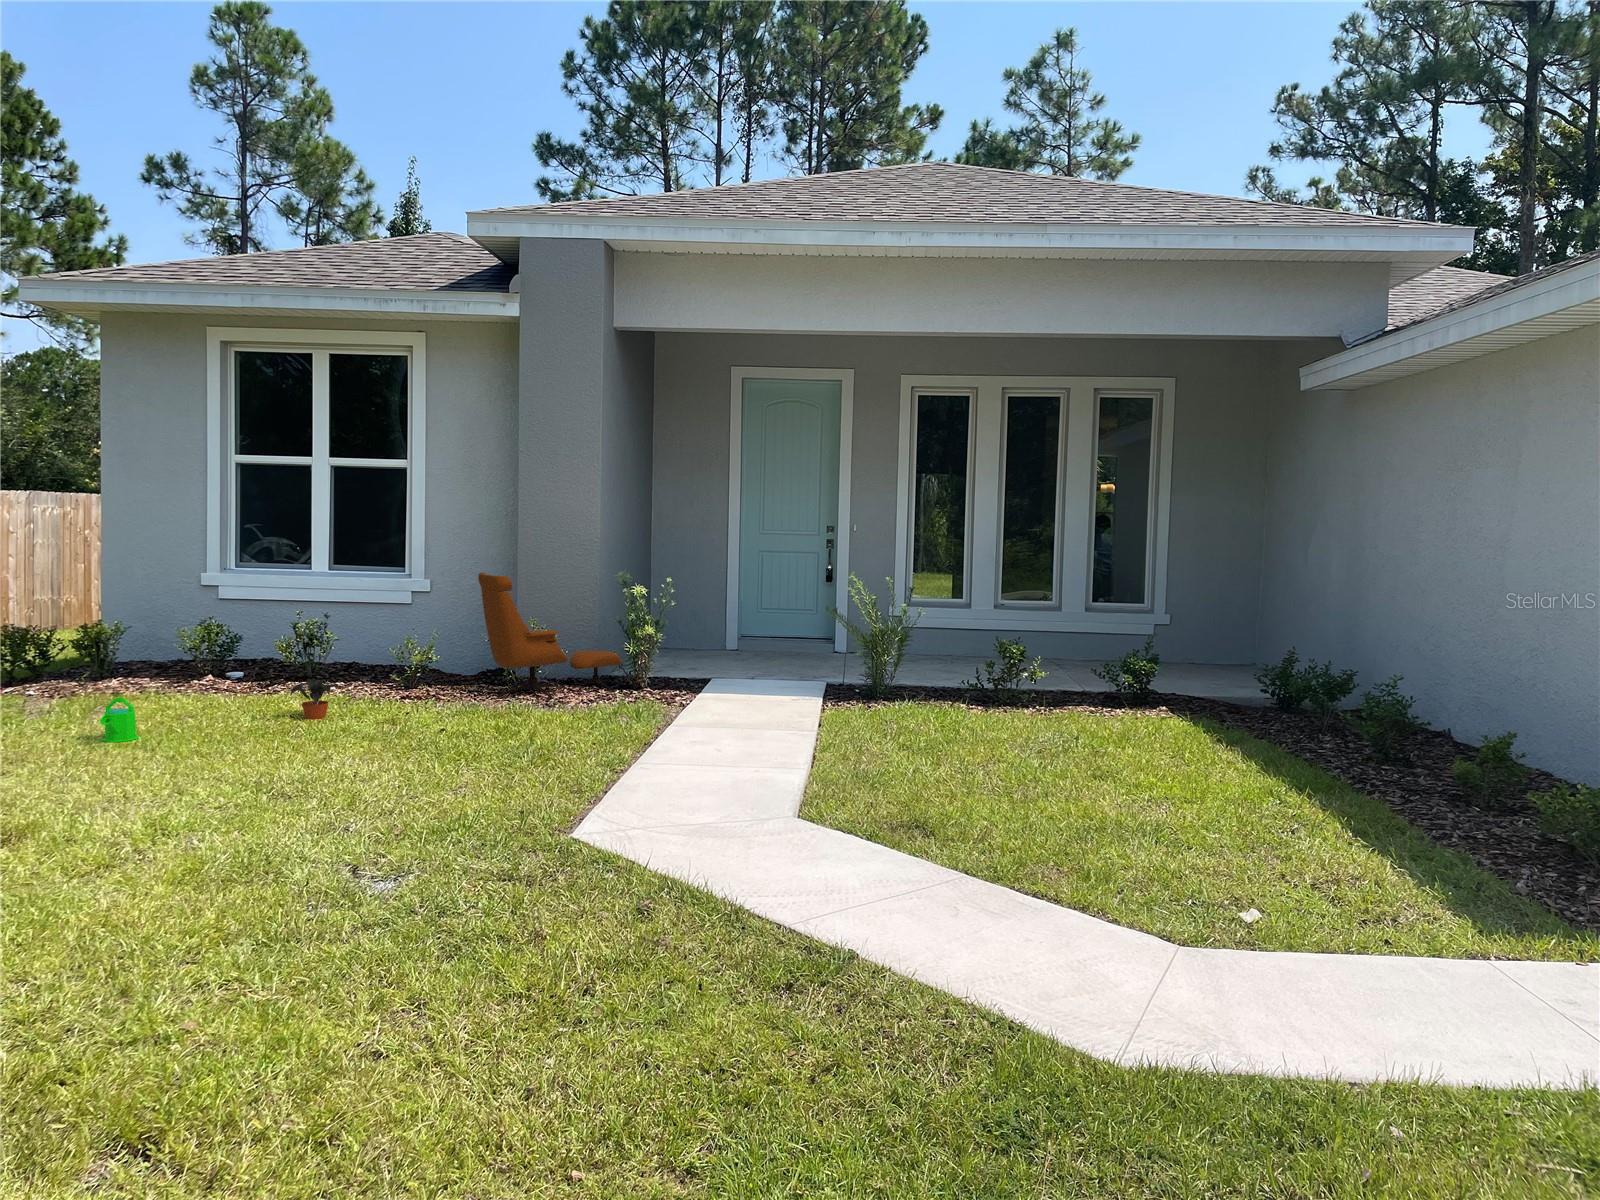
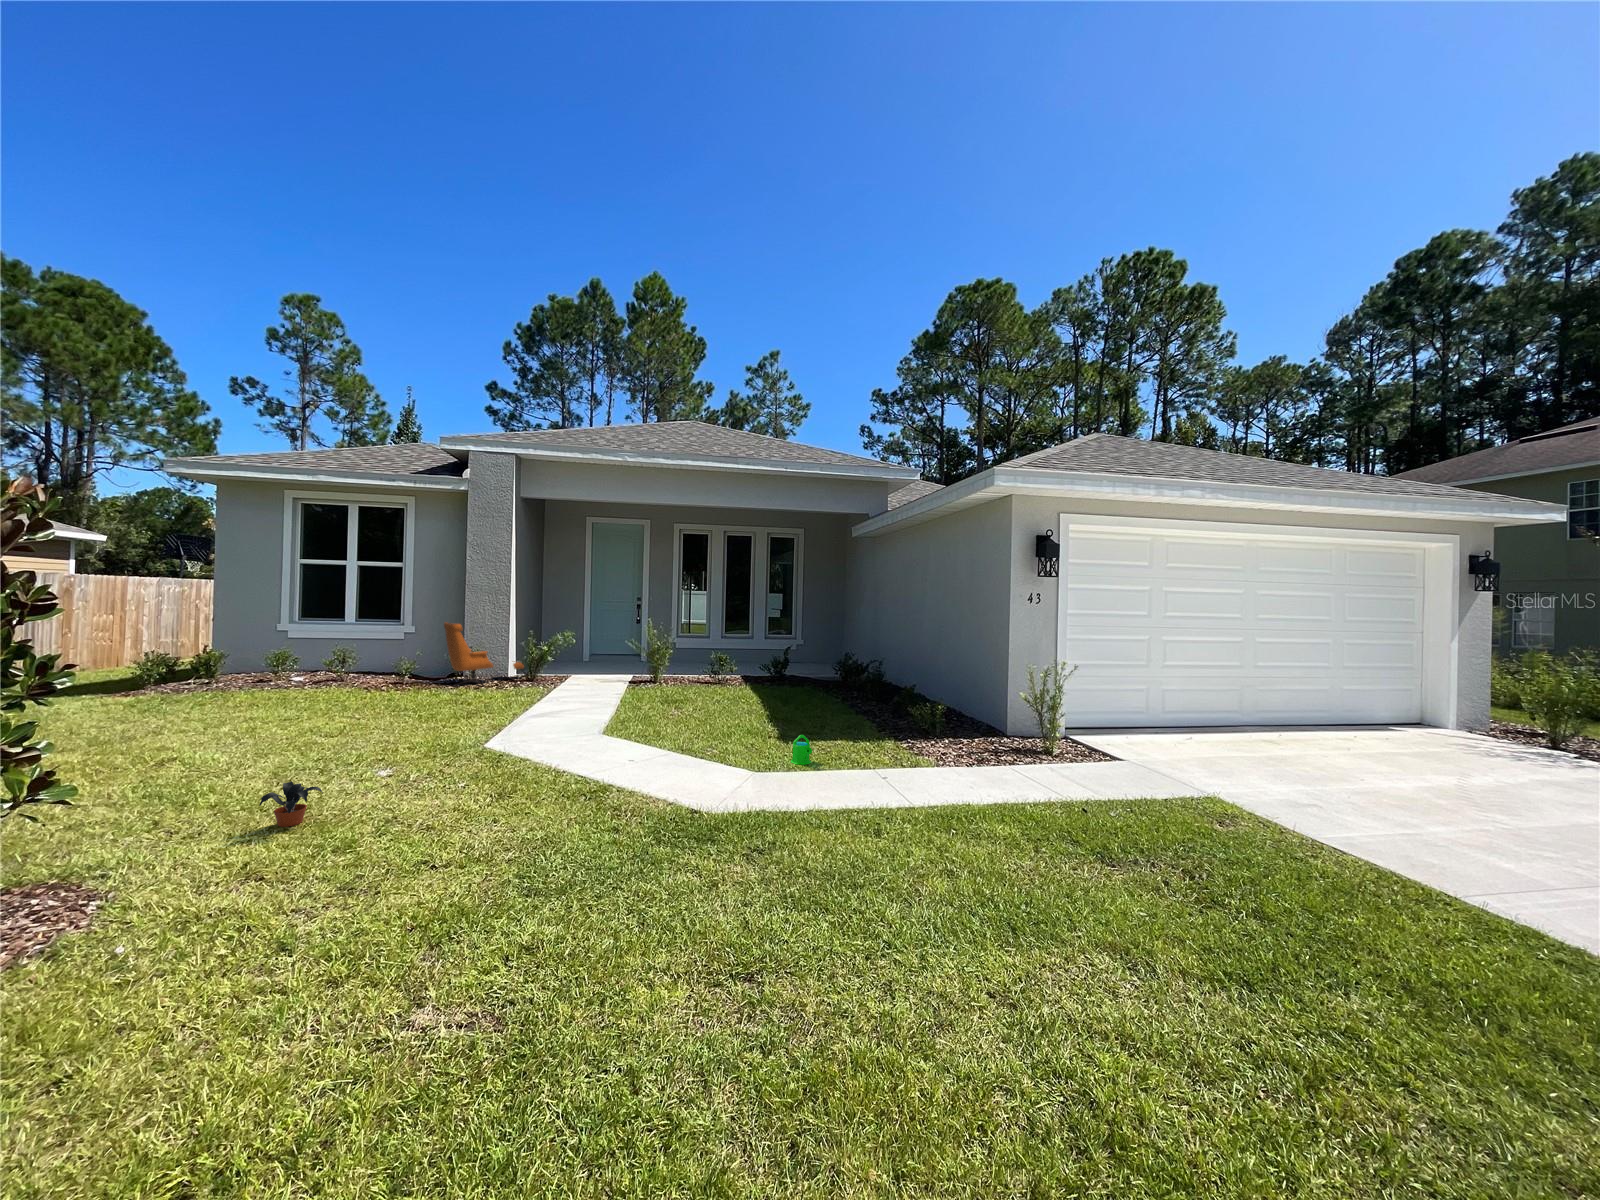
potted plant: present [290,678,341,719] -> present [259,781,323,827]
watering can: present [100,697,139,742] -> present [791,735,812,765]

